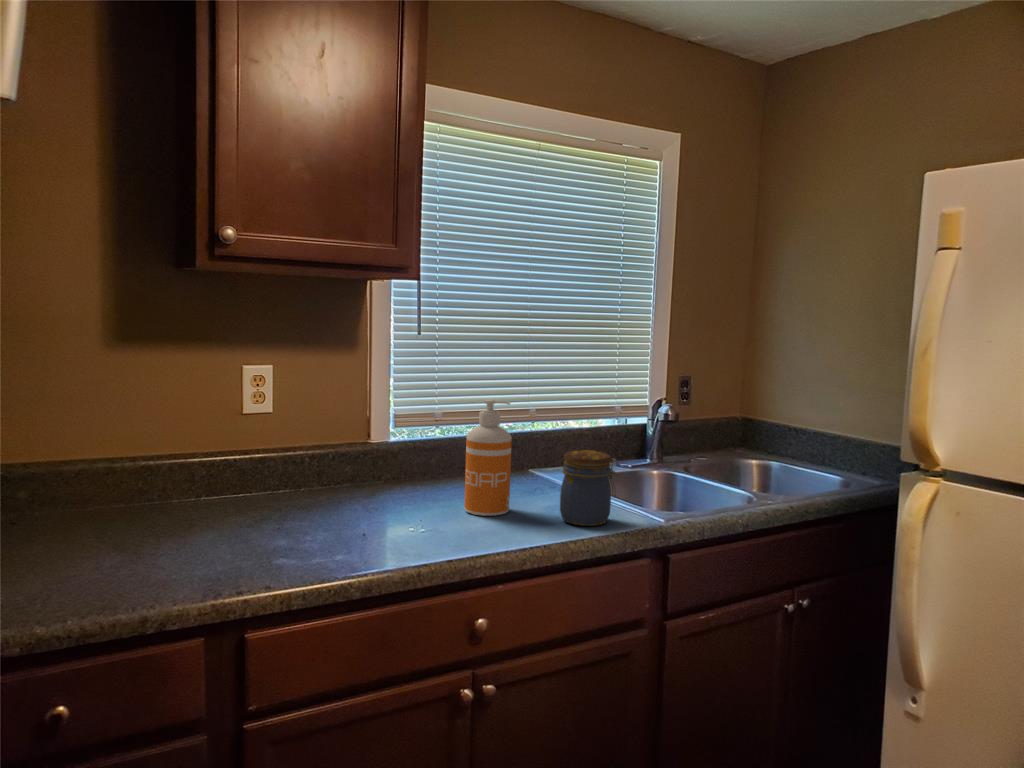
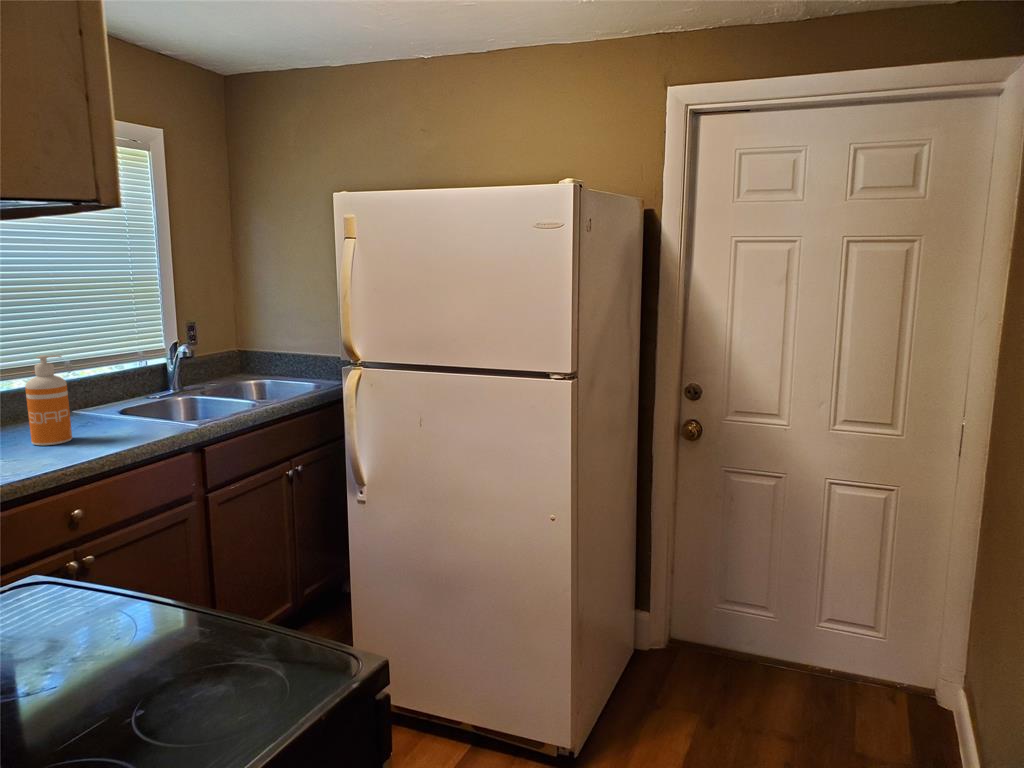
jar: present [560,450,616,526] -> none [115,383,160,437]

